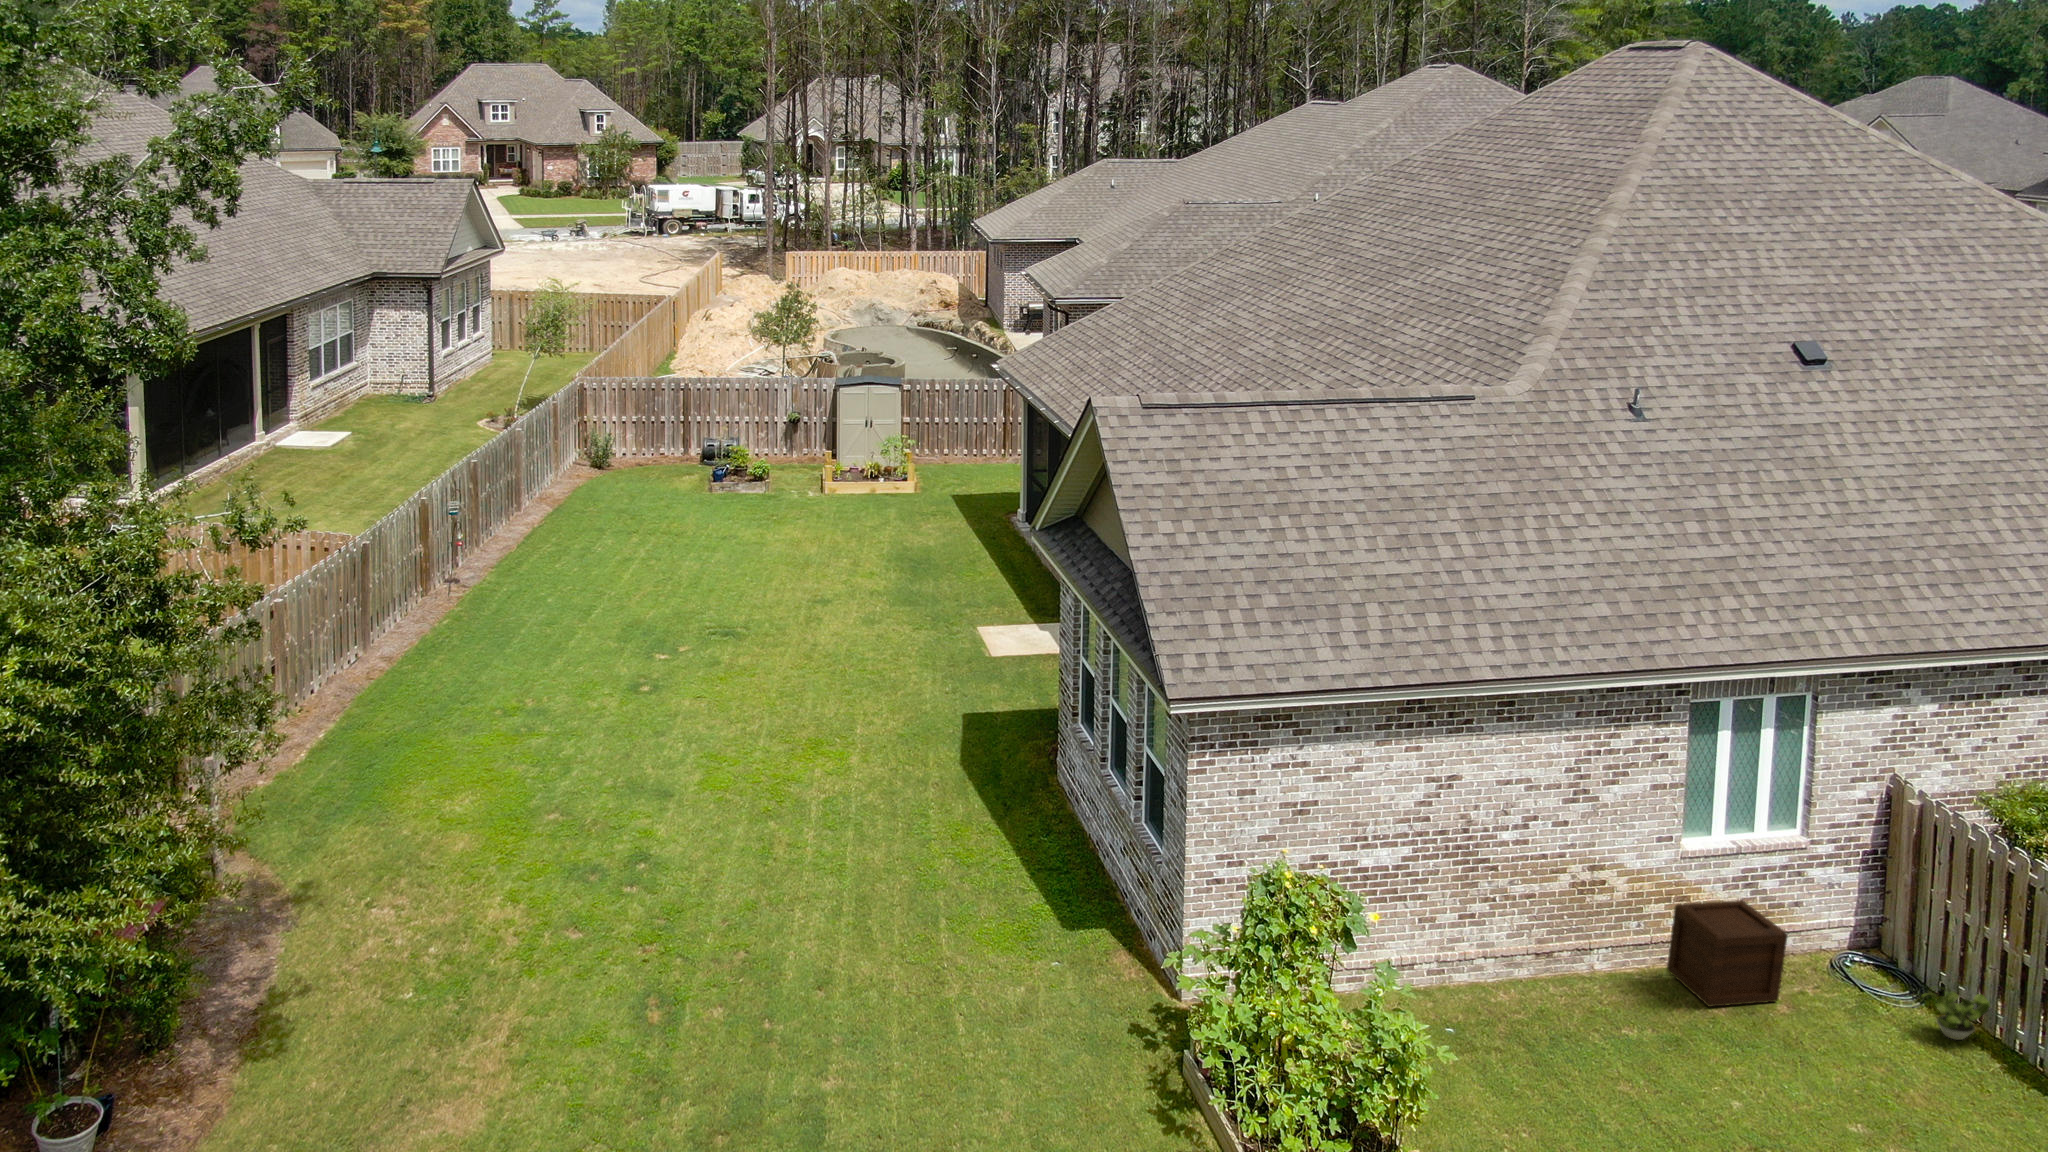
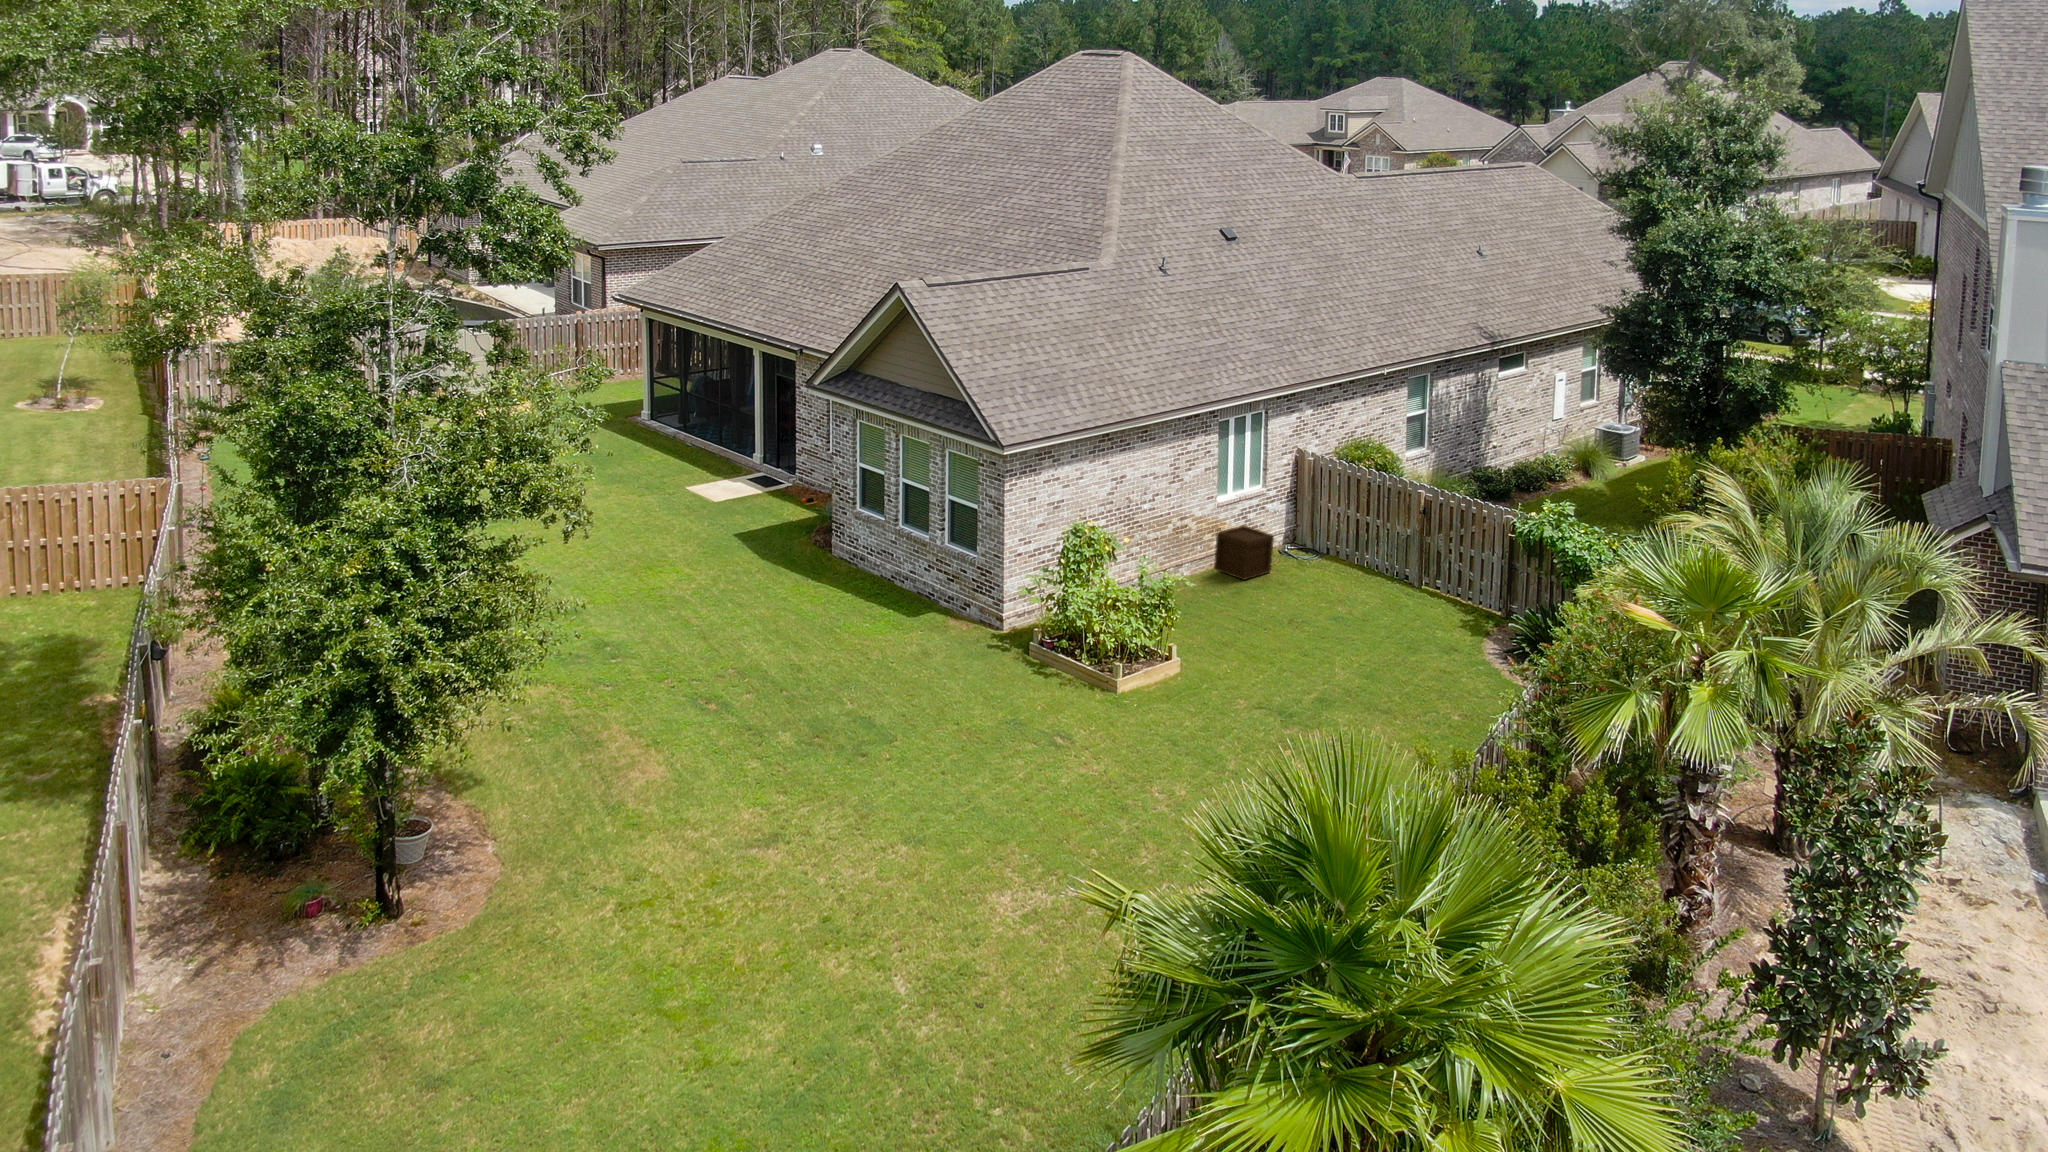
potted plant: present [1921,986,1990,1040] -> none [1335,547,1364,572]

